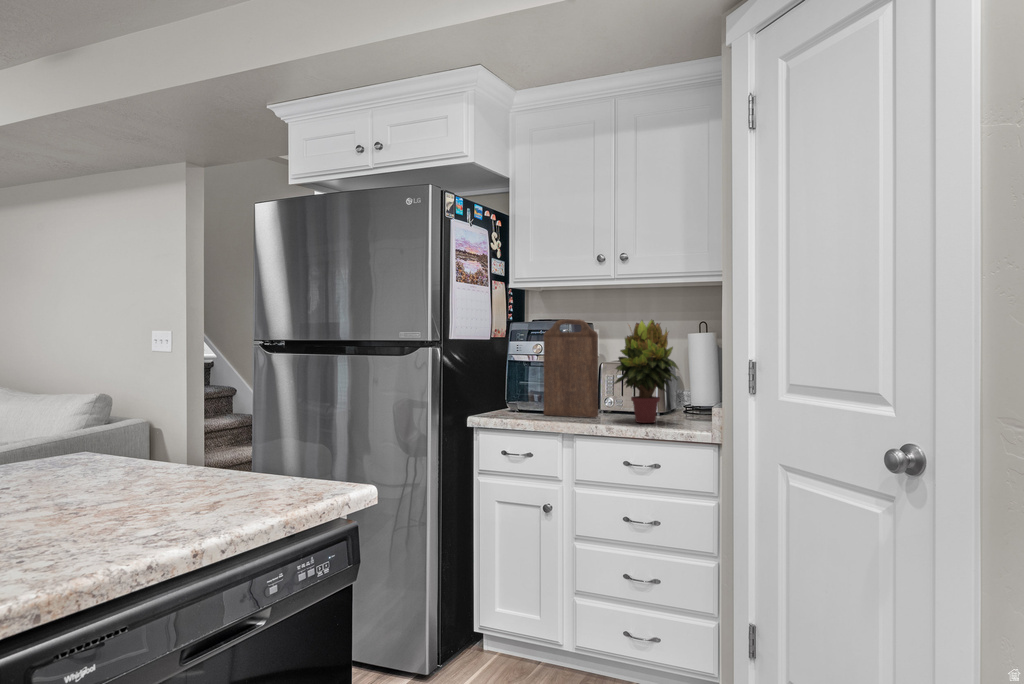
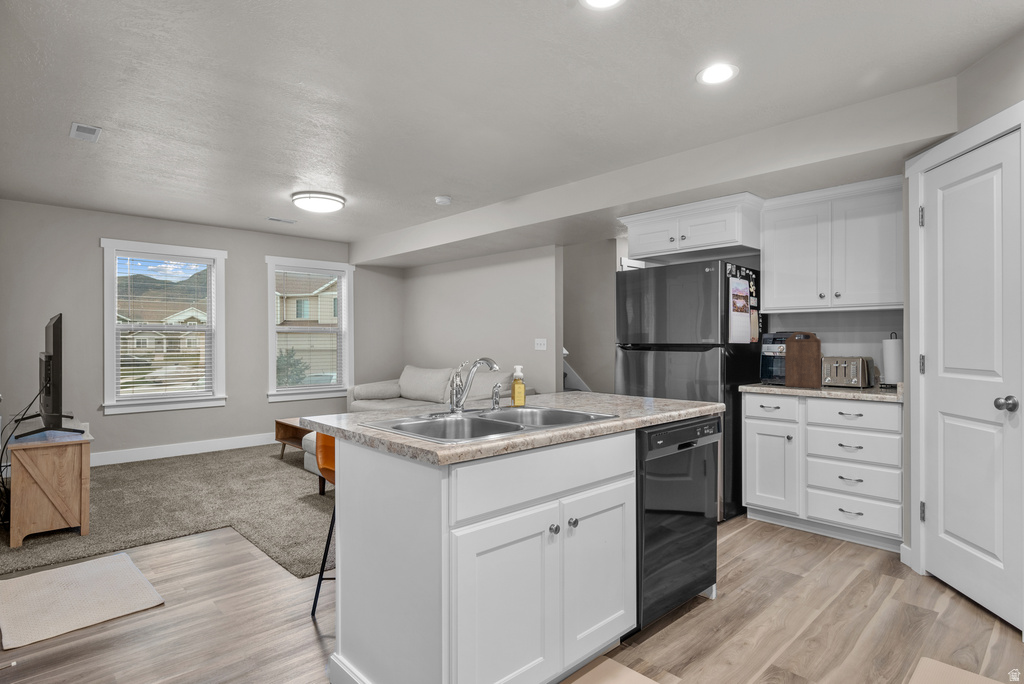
potted plant: present [614,320,679,423] -> none [831,332,876,392]

